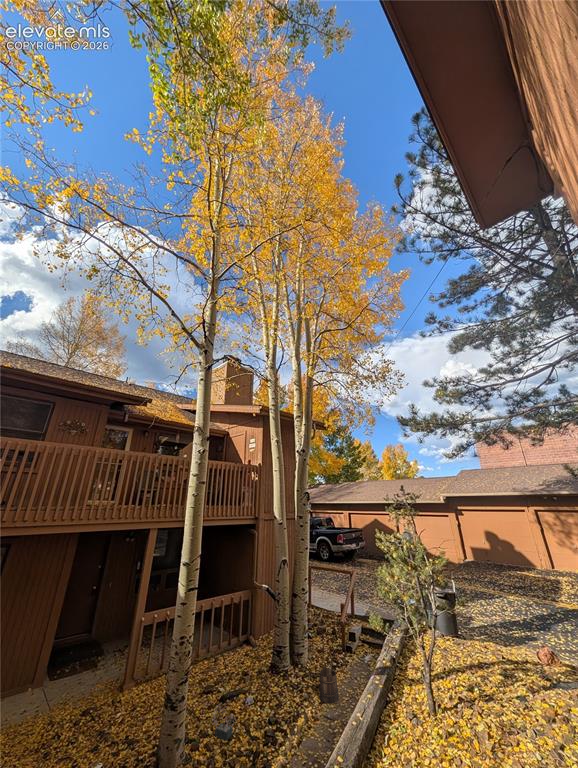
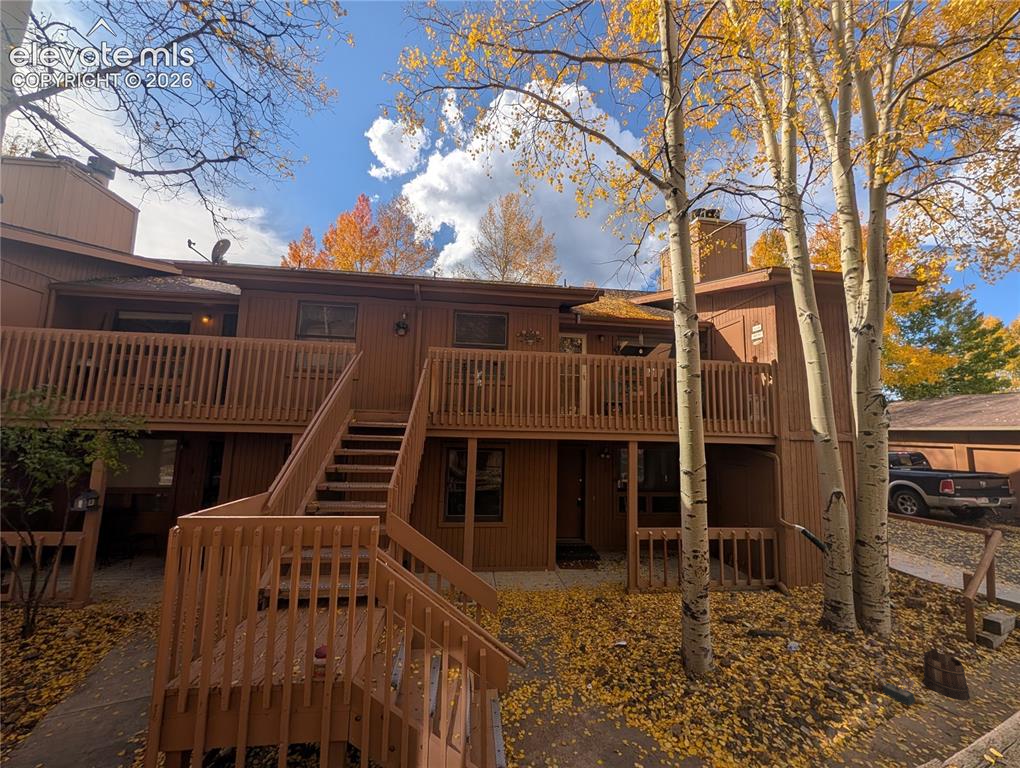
decorative plant: present [212,704,233,740] -> present [874,661,918,706]

